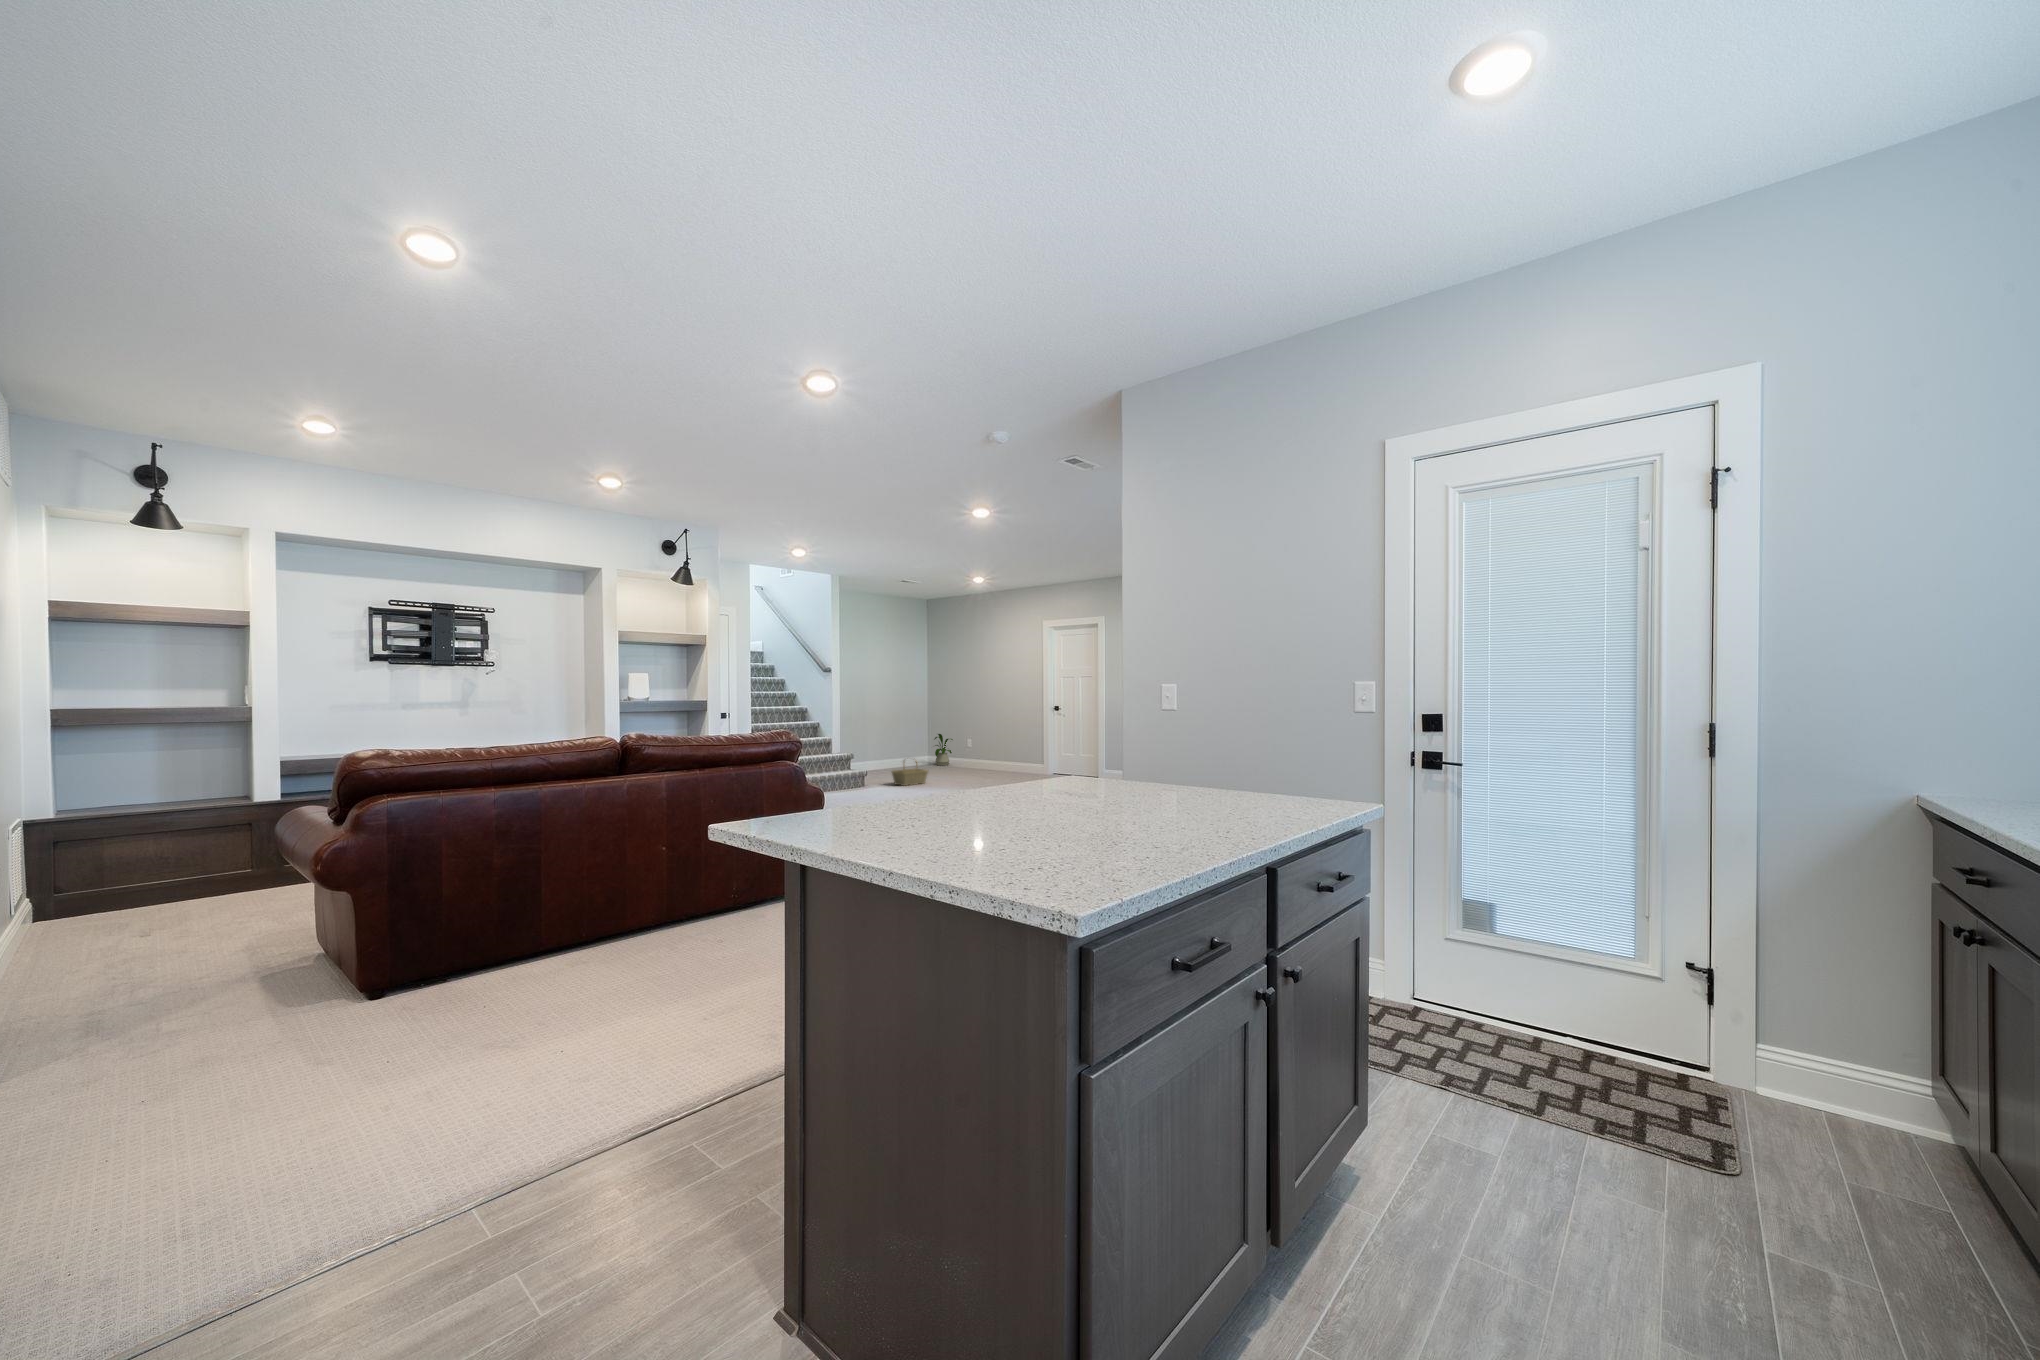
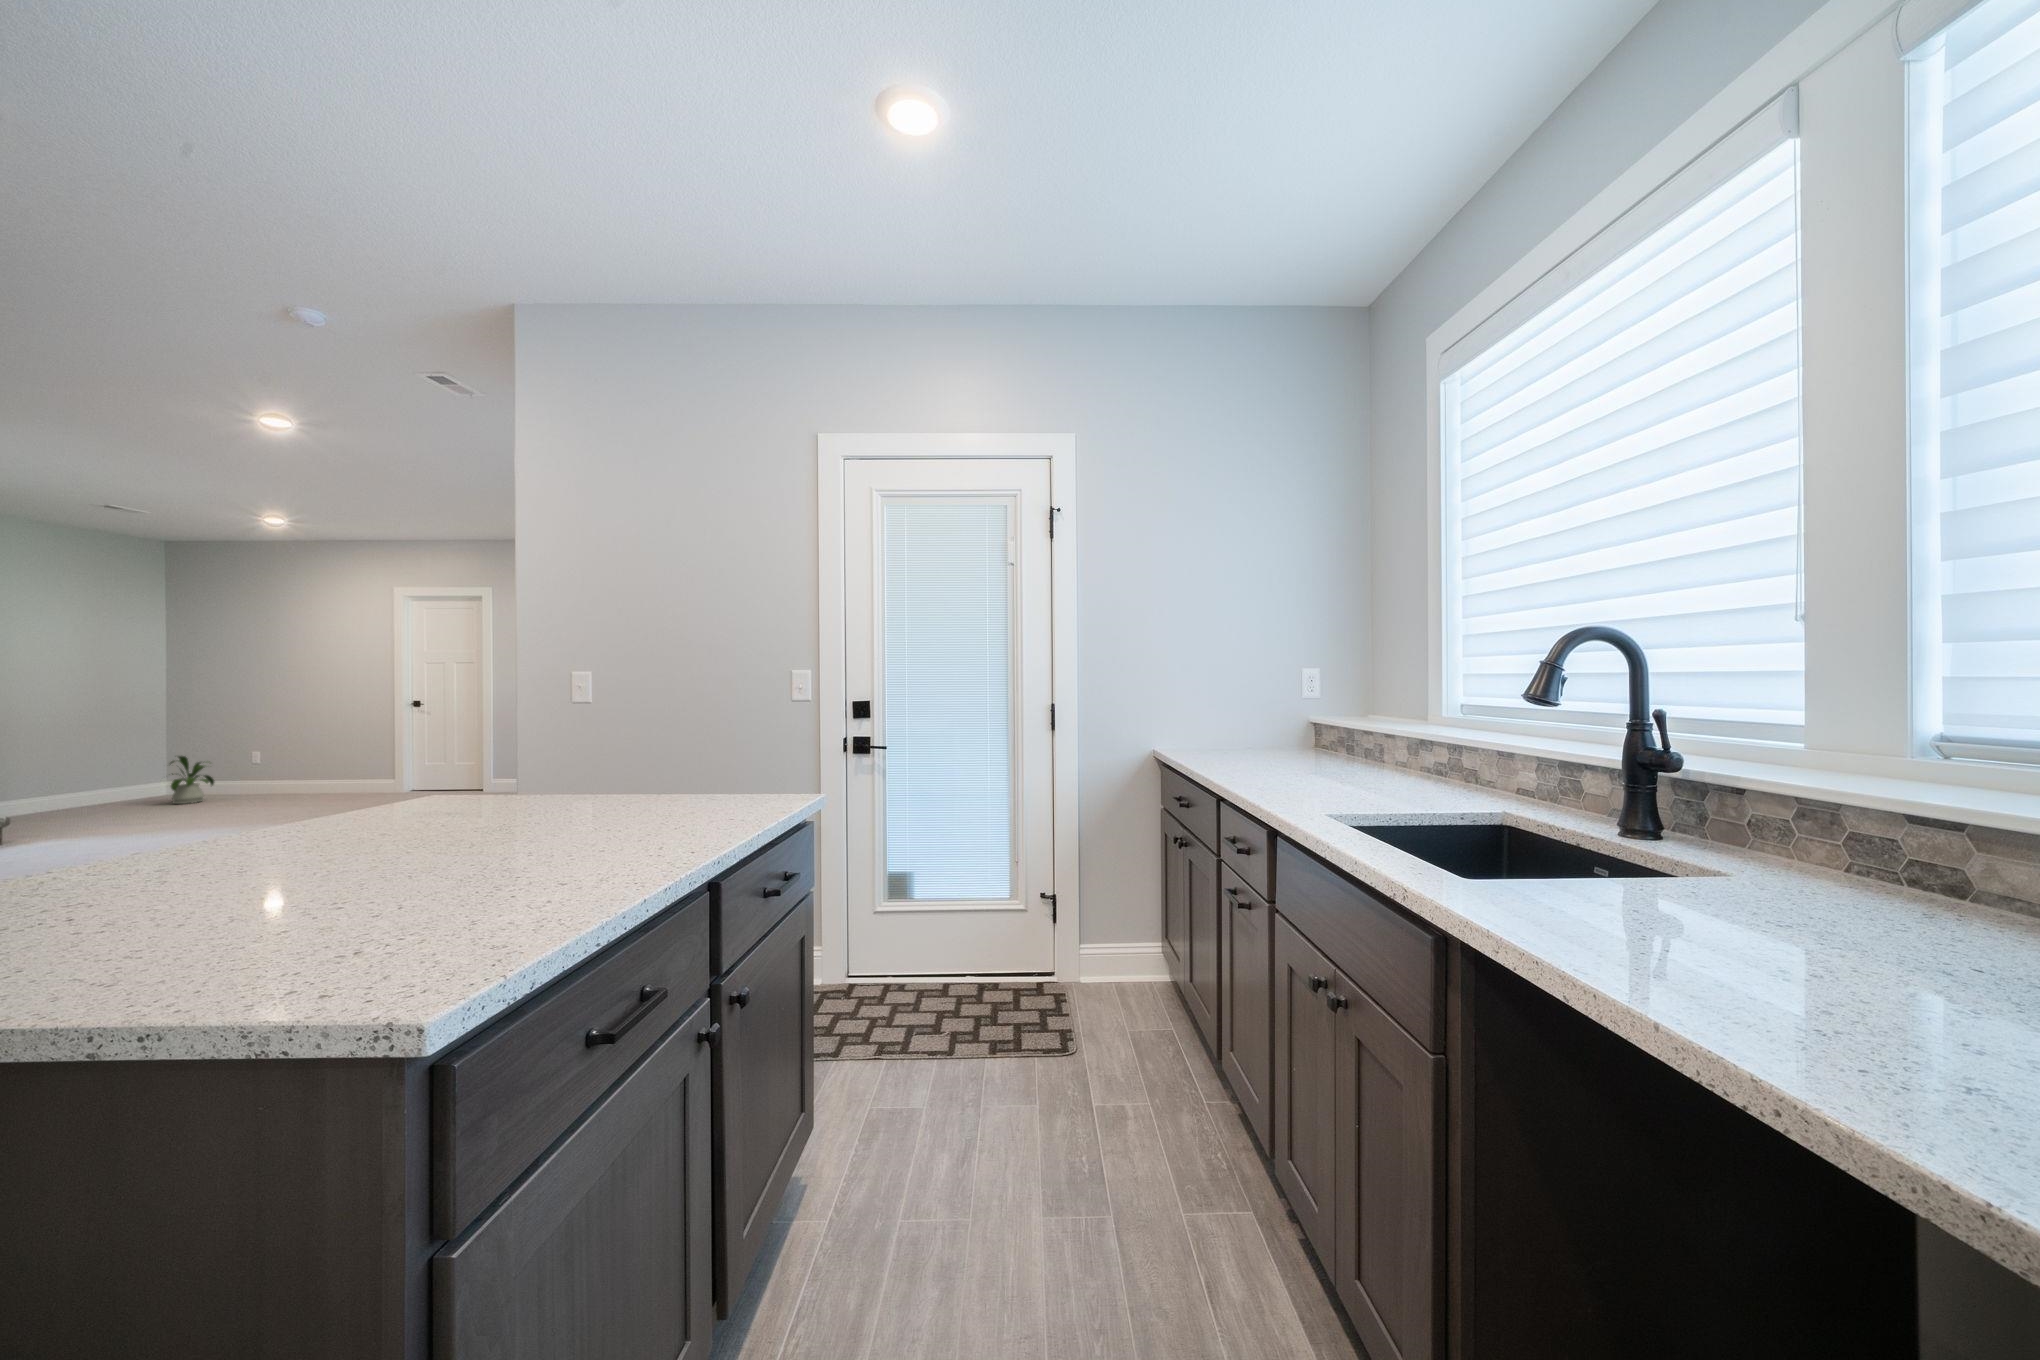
basket: present [892,761,928,786] -> none [52,801,151,849]

